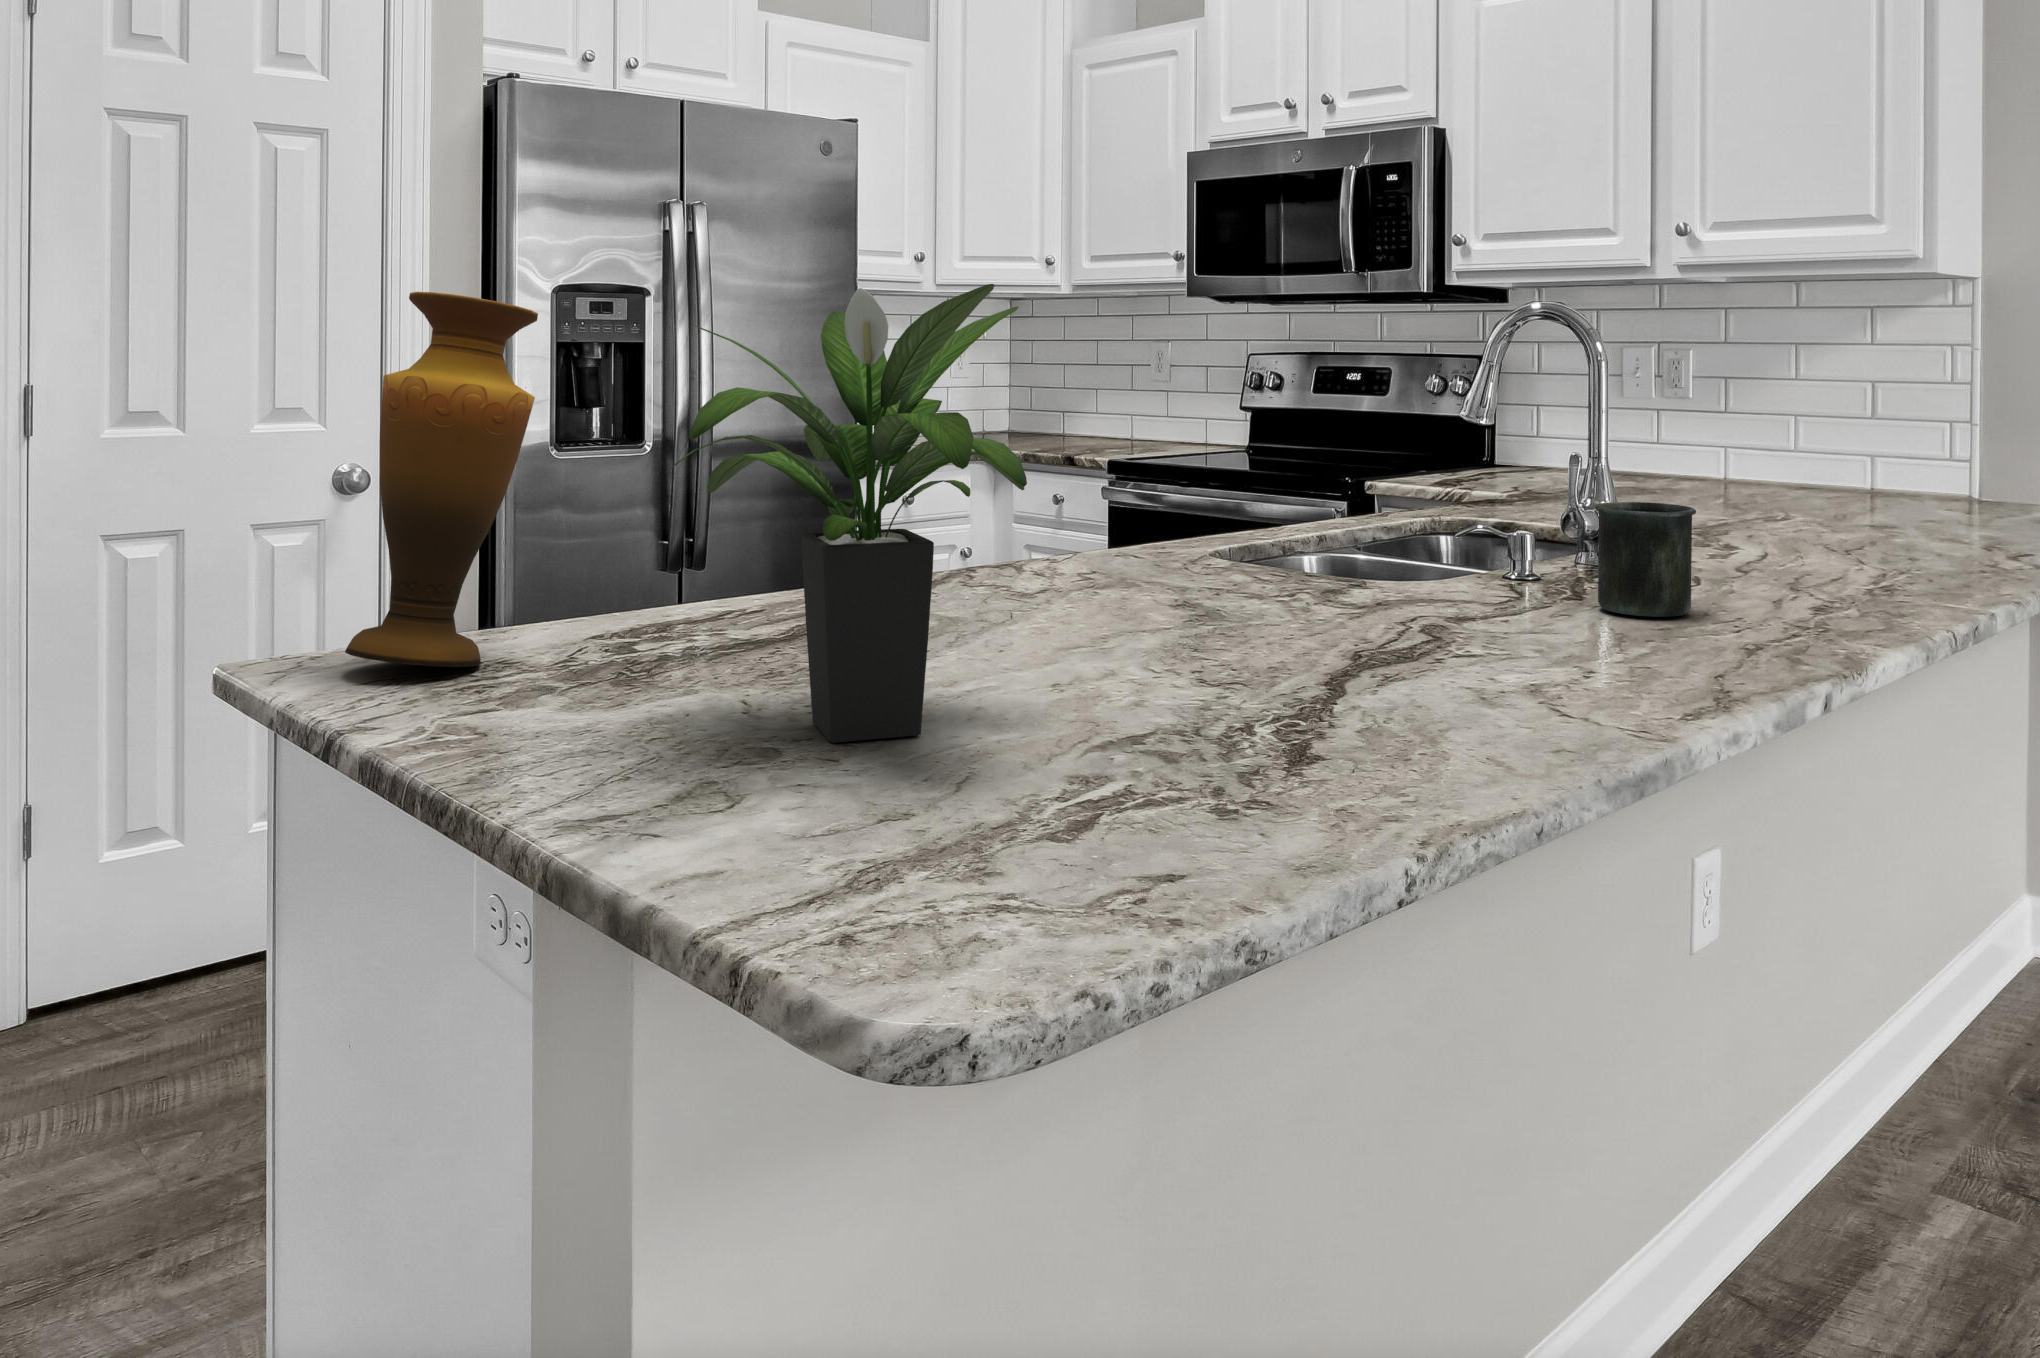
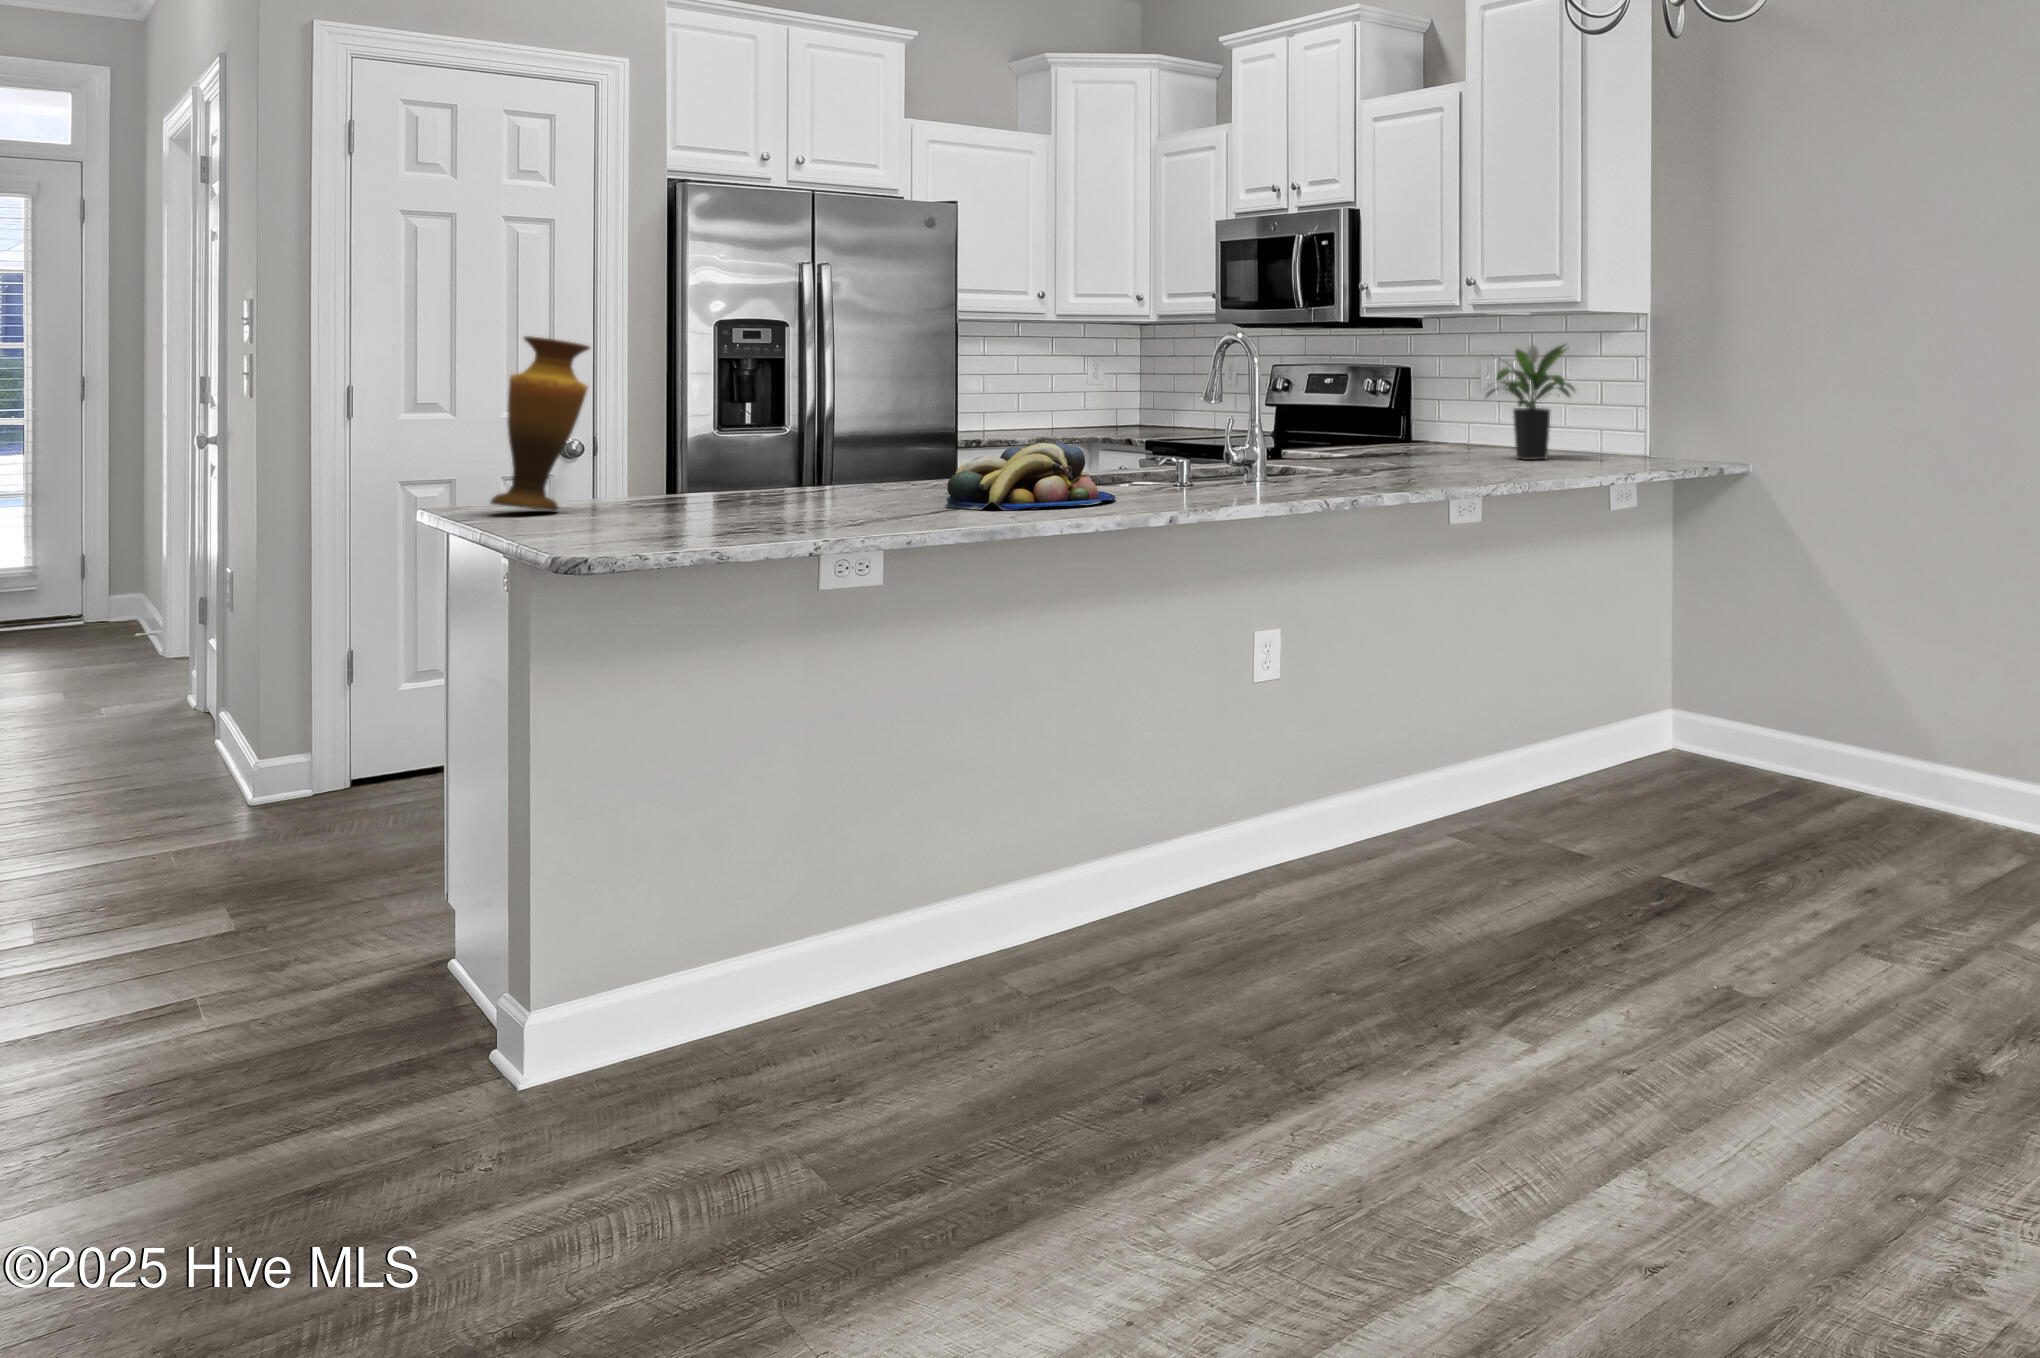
potted plant: present [666,284,1027,743] -> present [1486,345,1575,460]
mug: present [1595,502,1696,617] -> none [1177,441,1229,498]
fruit bowl: none [1204,506,1538,663] -> present [946,442,1116,510]

